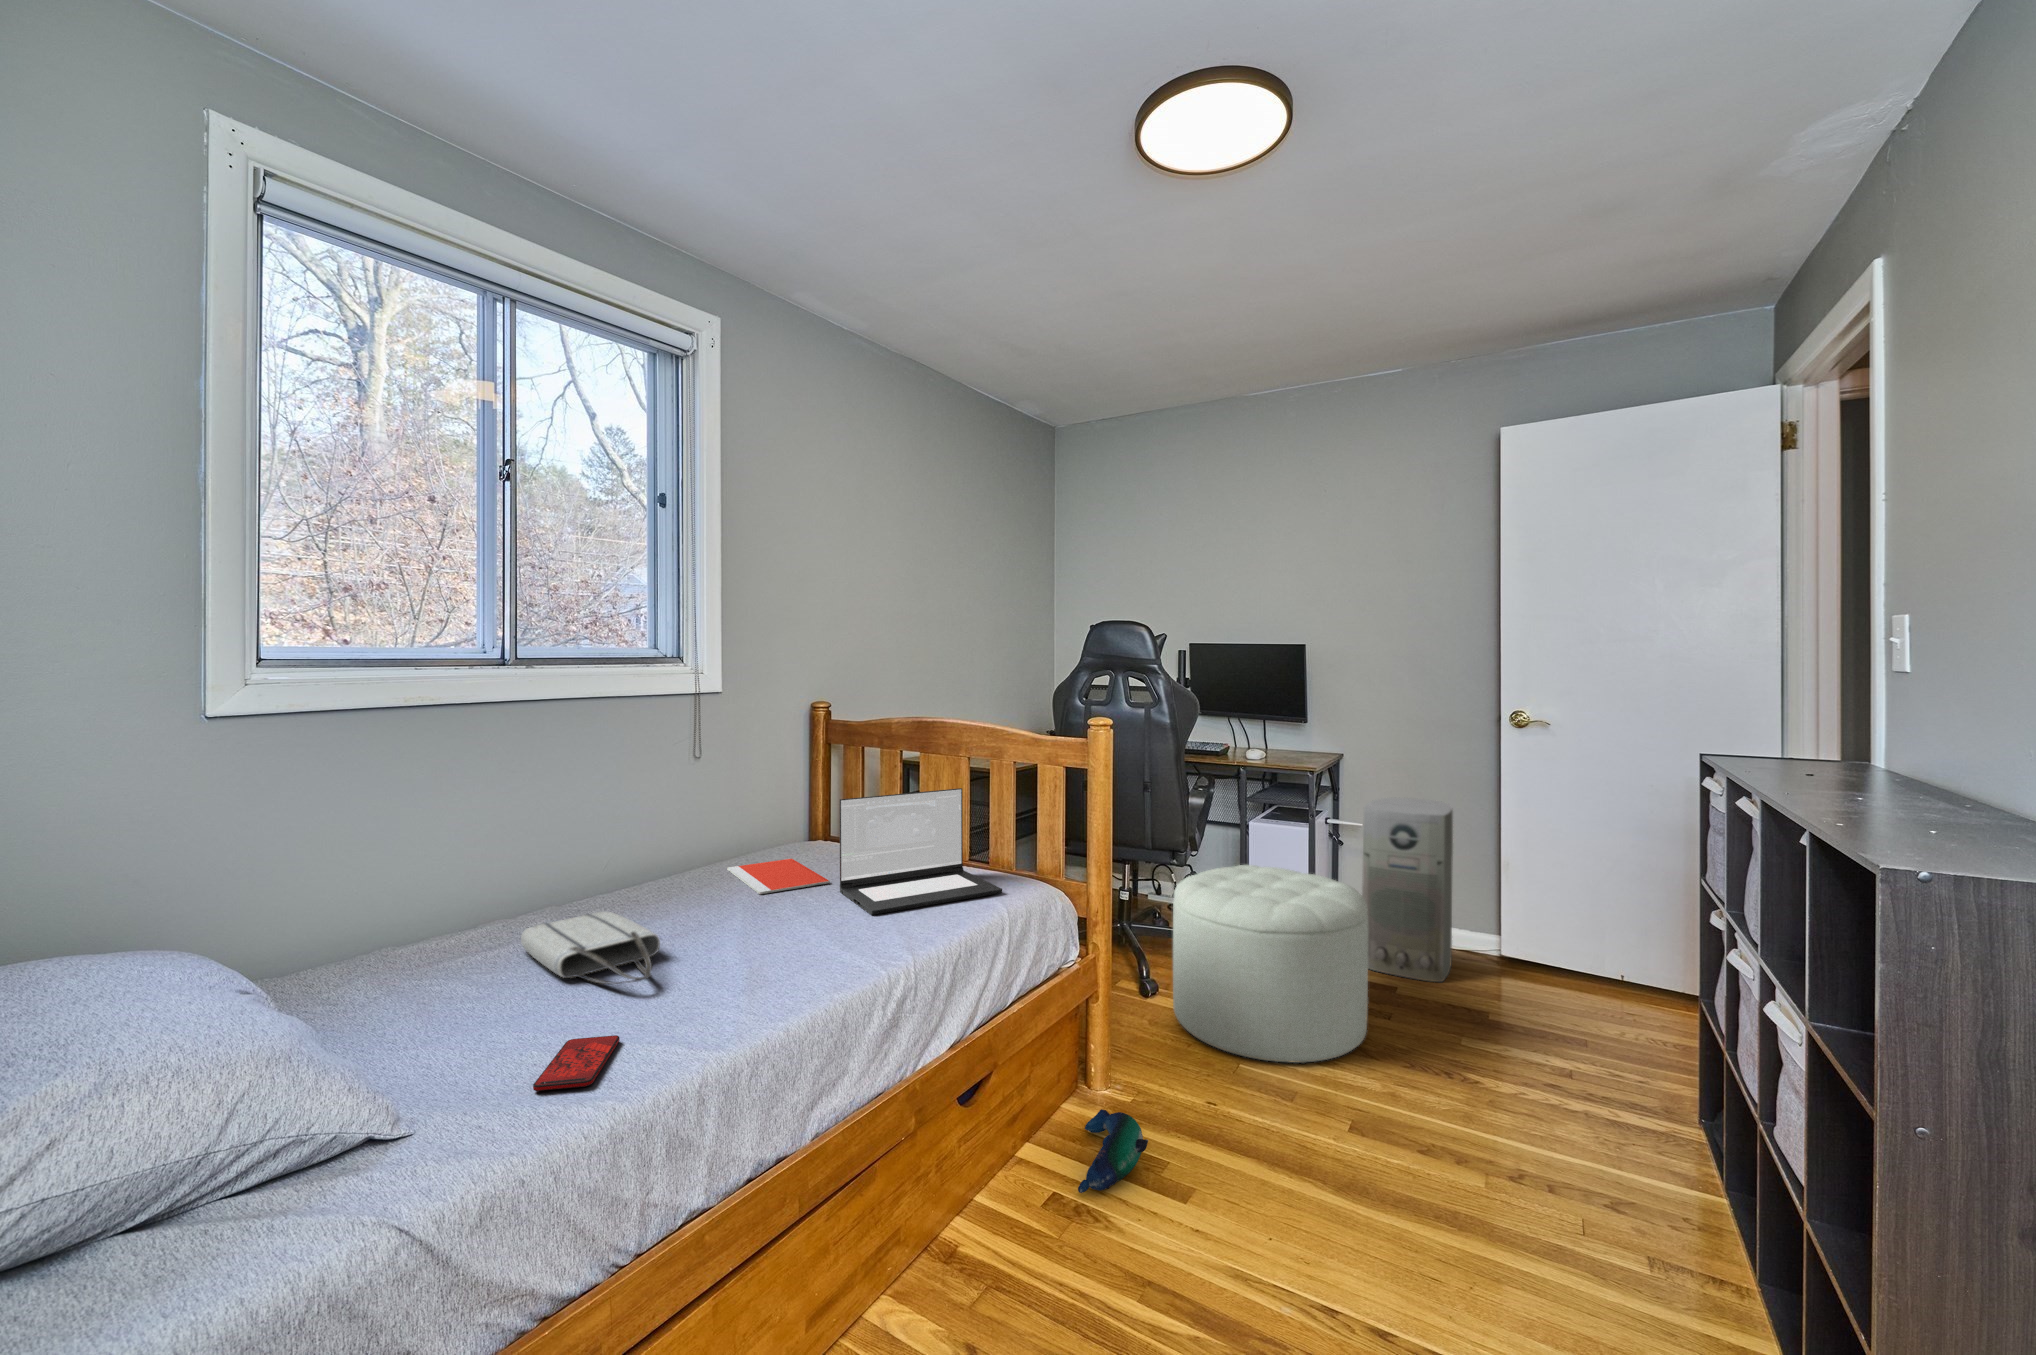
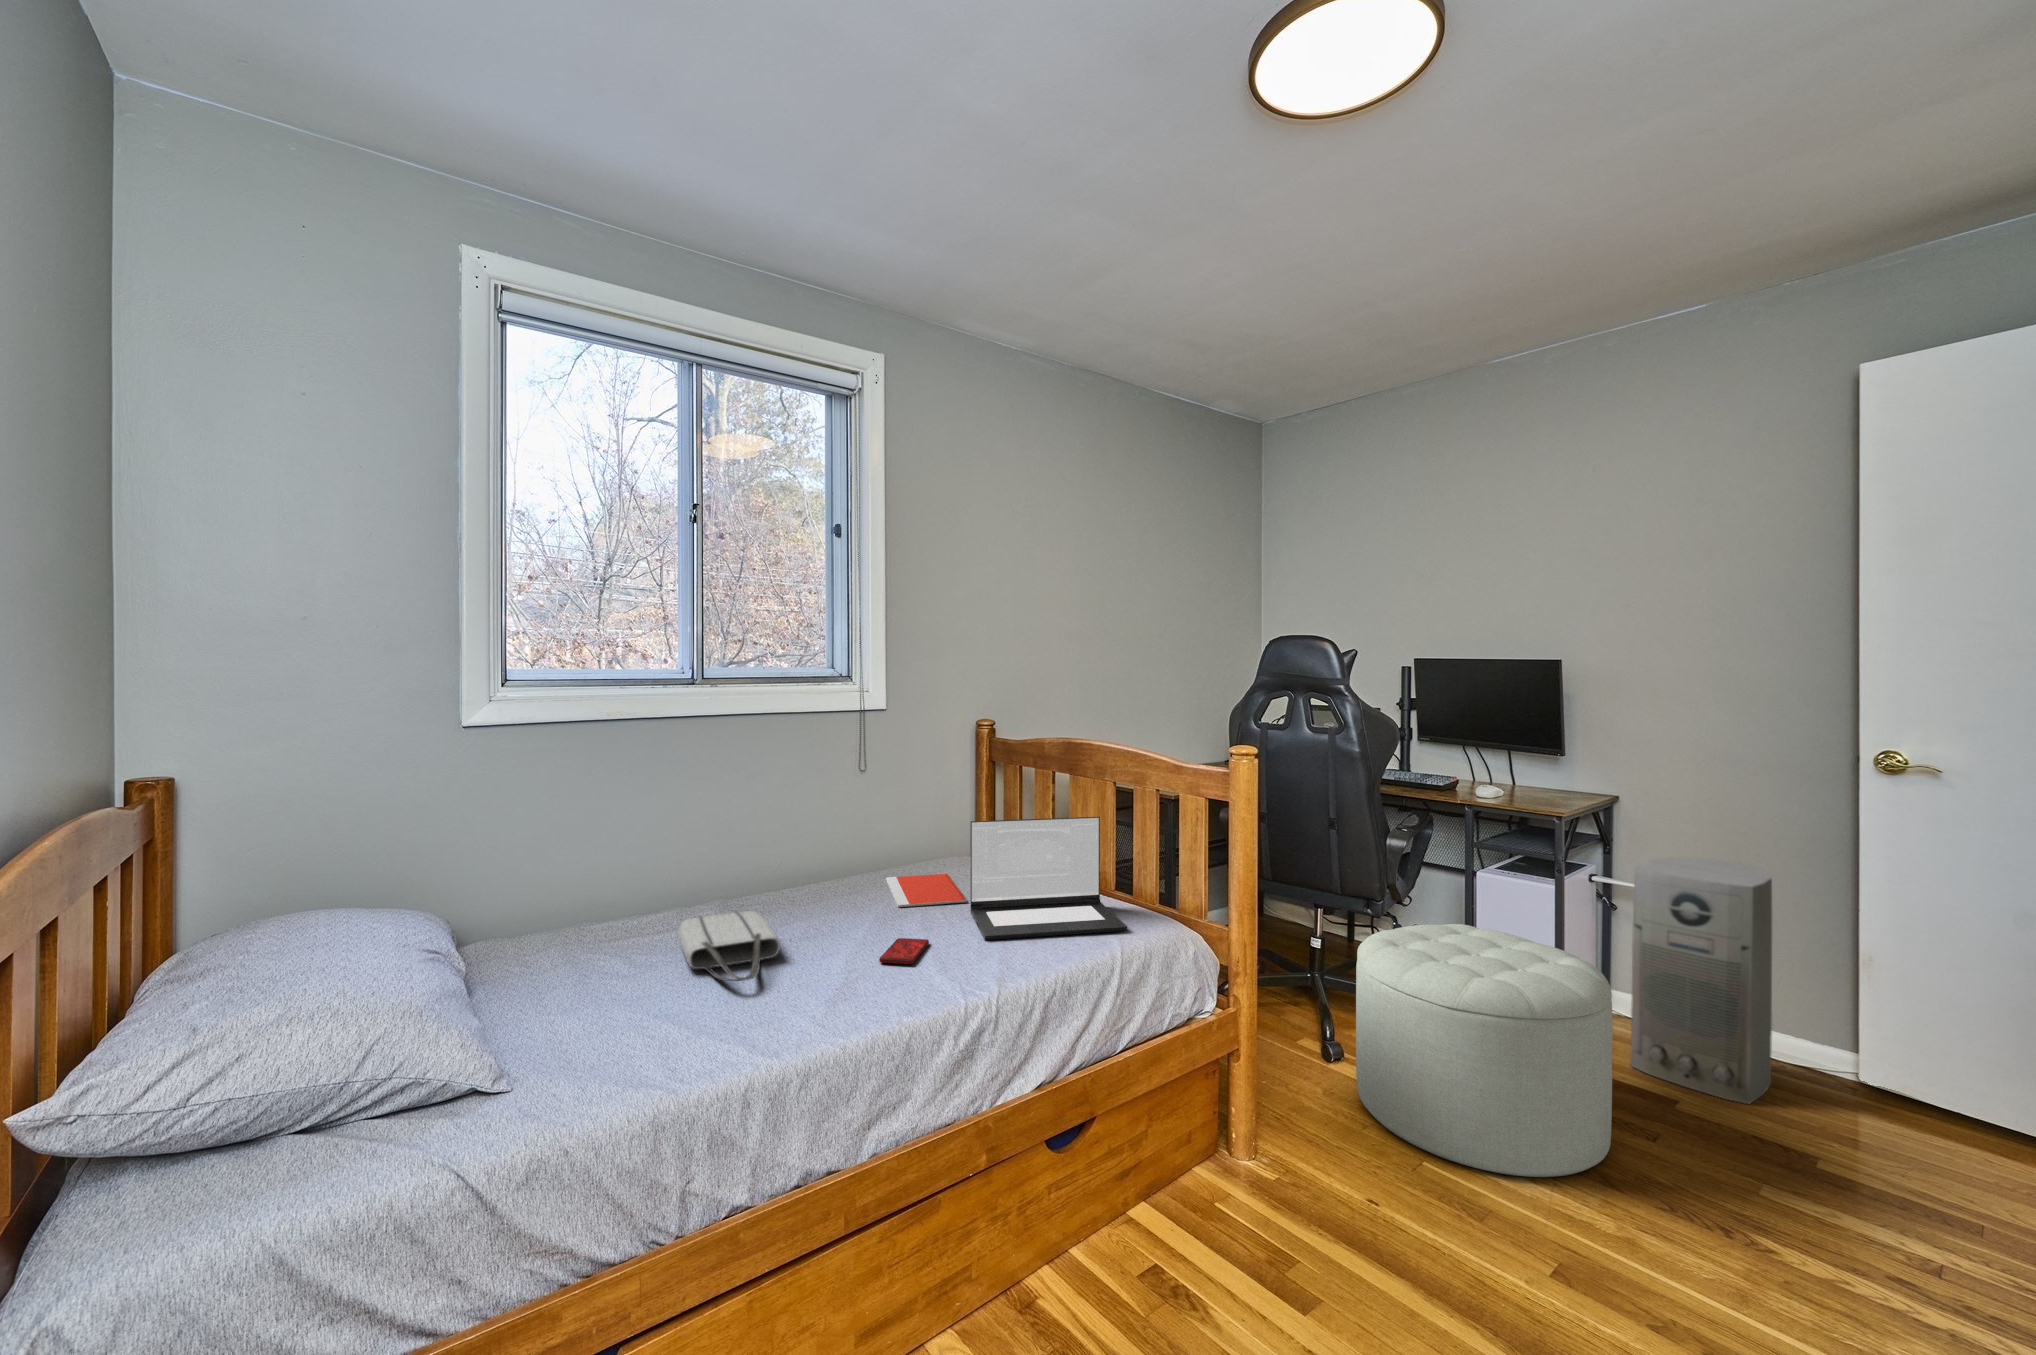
smartphone: present [533,1035,620,1091] -> present [879,938,929,964]
plush toy: present [1078,1109,1148,1193] -> none [1181,1182,1269,1274]

